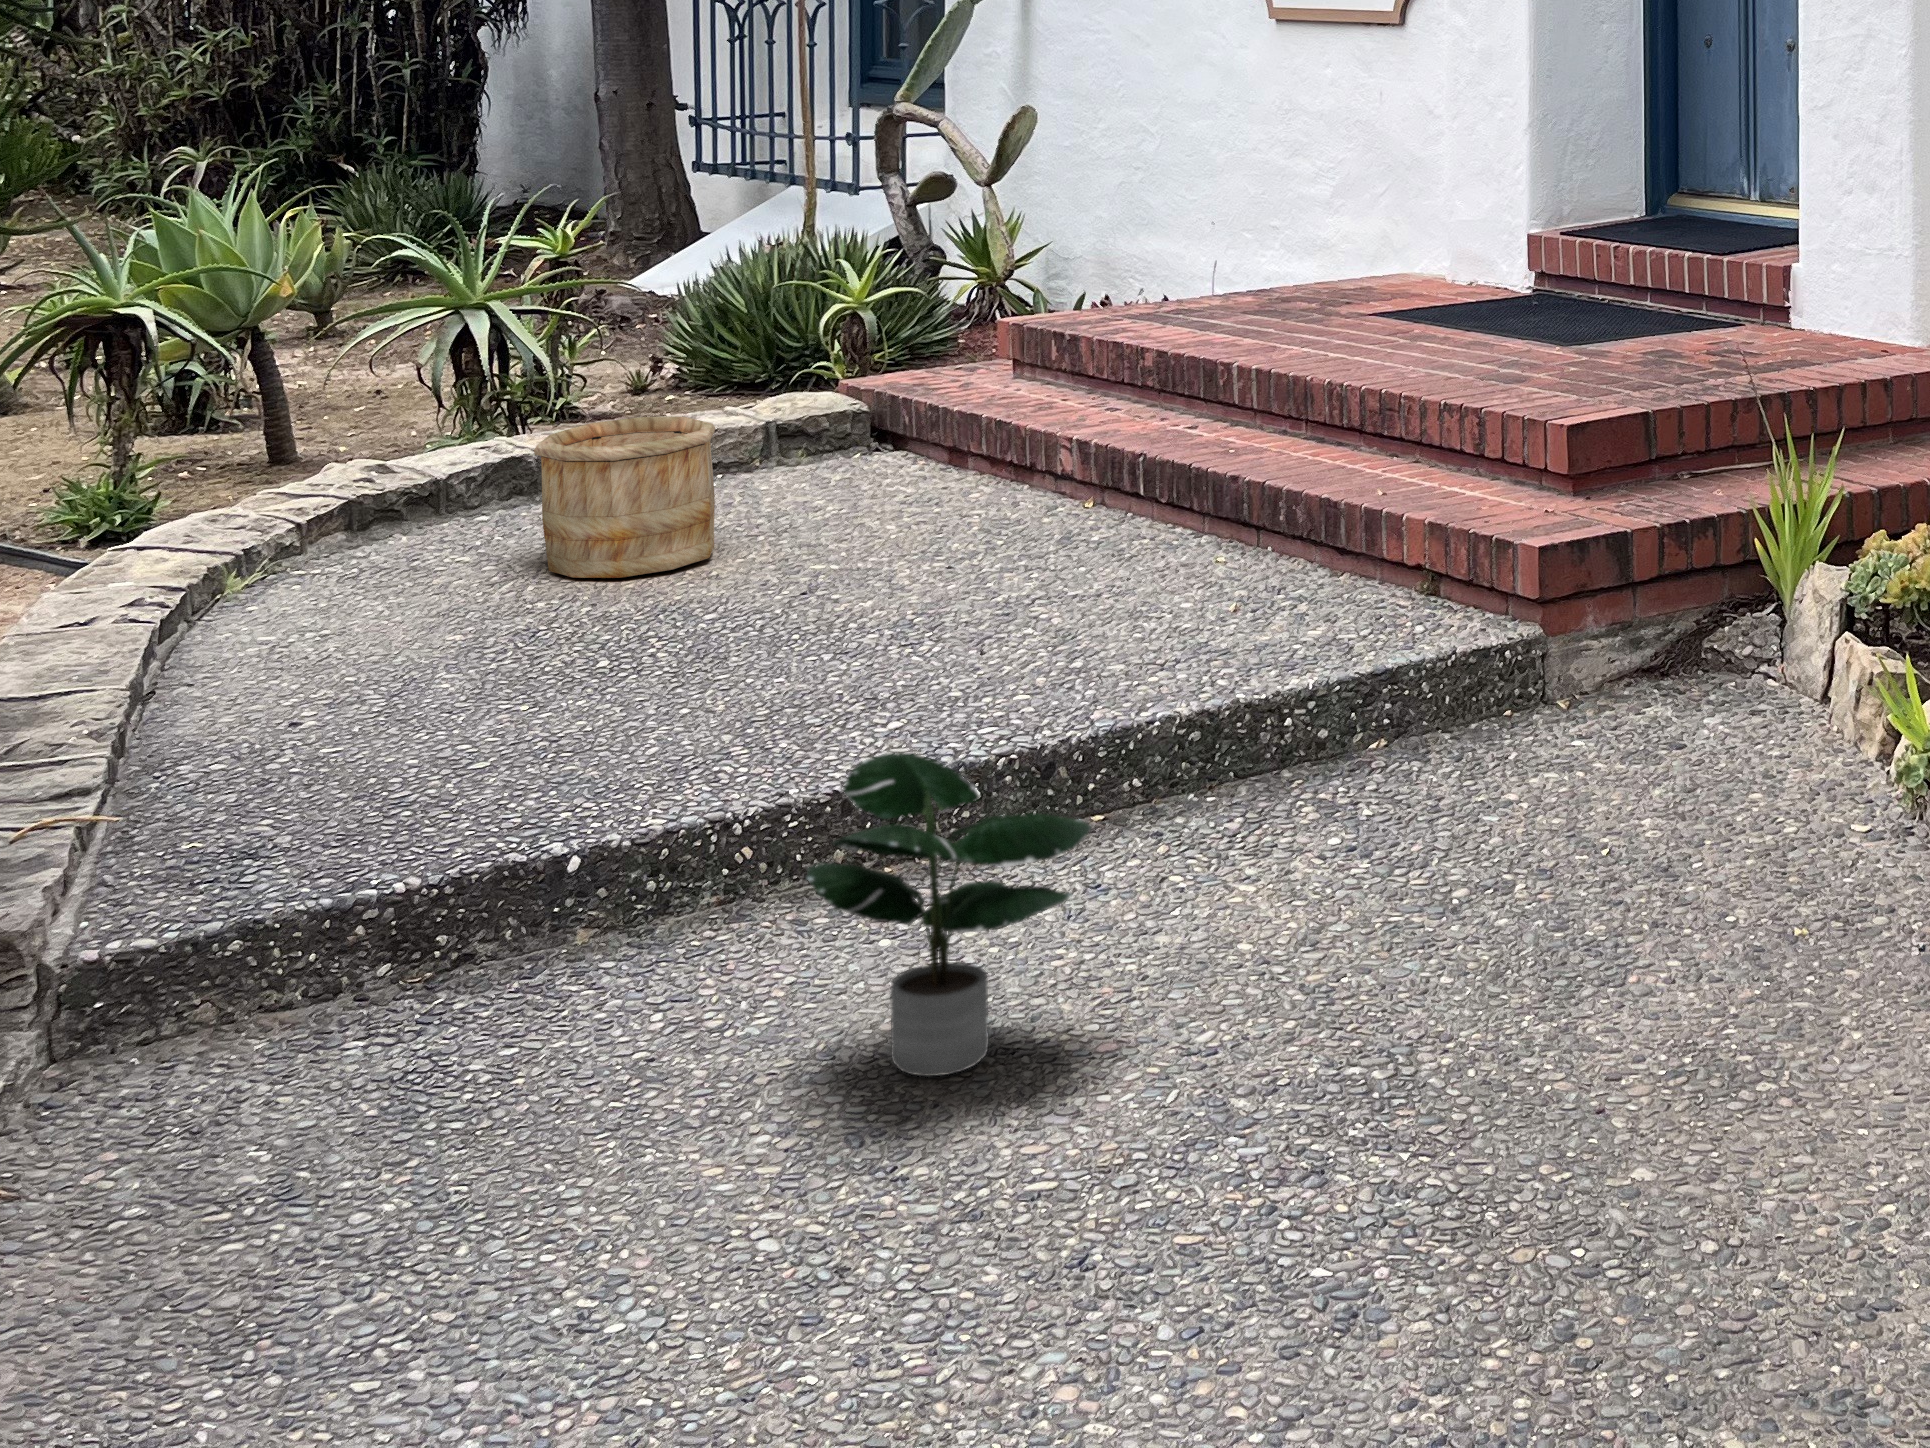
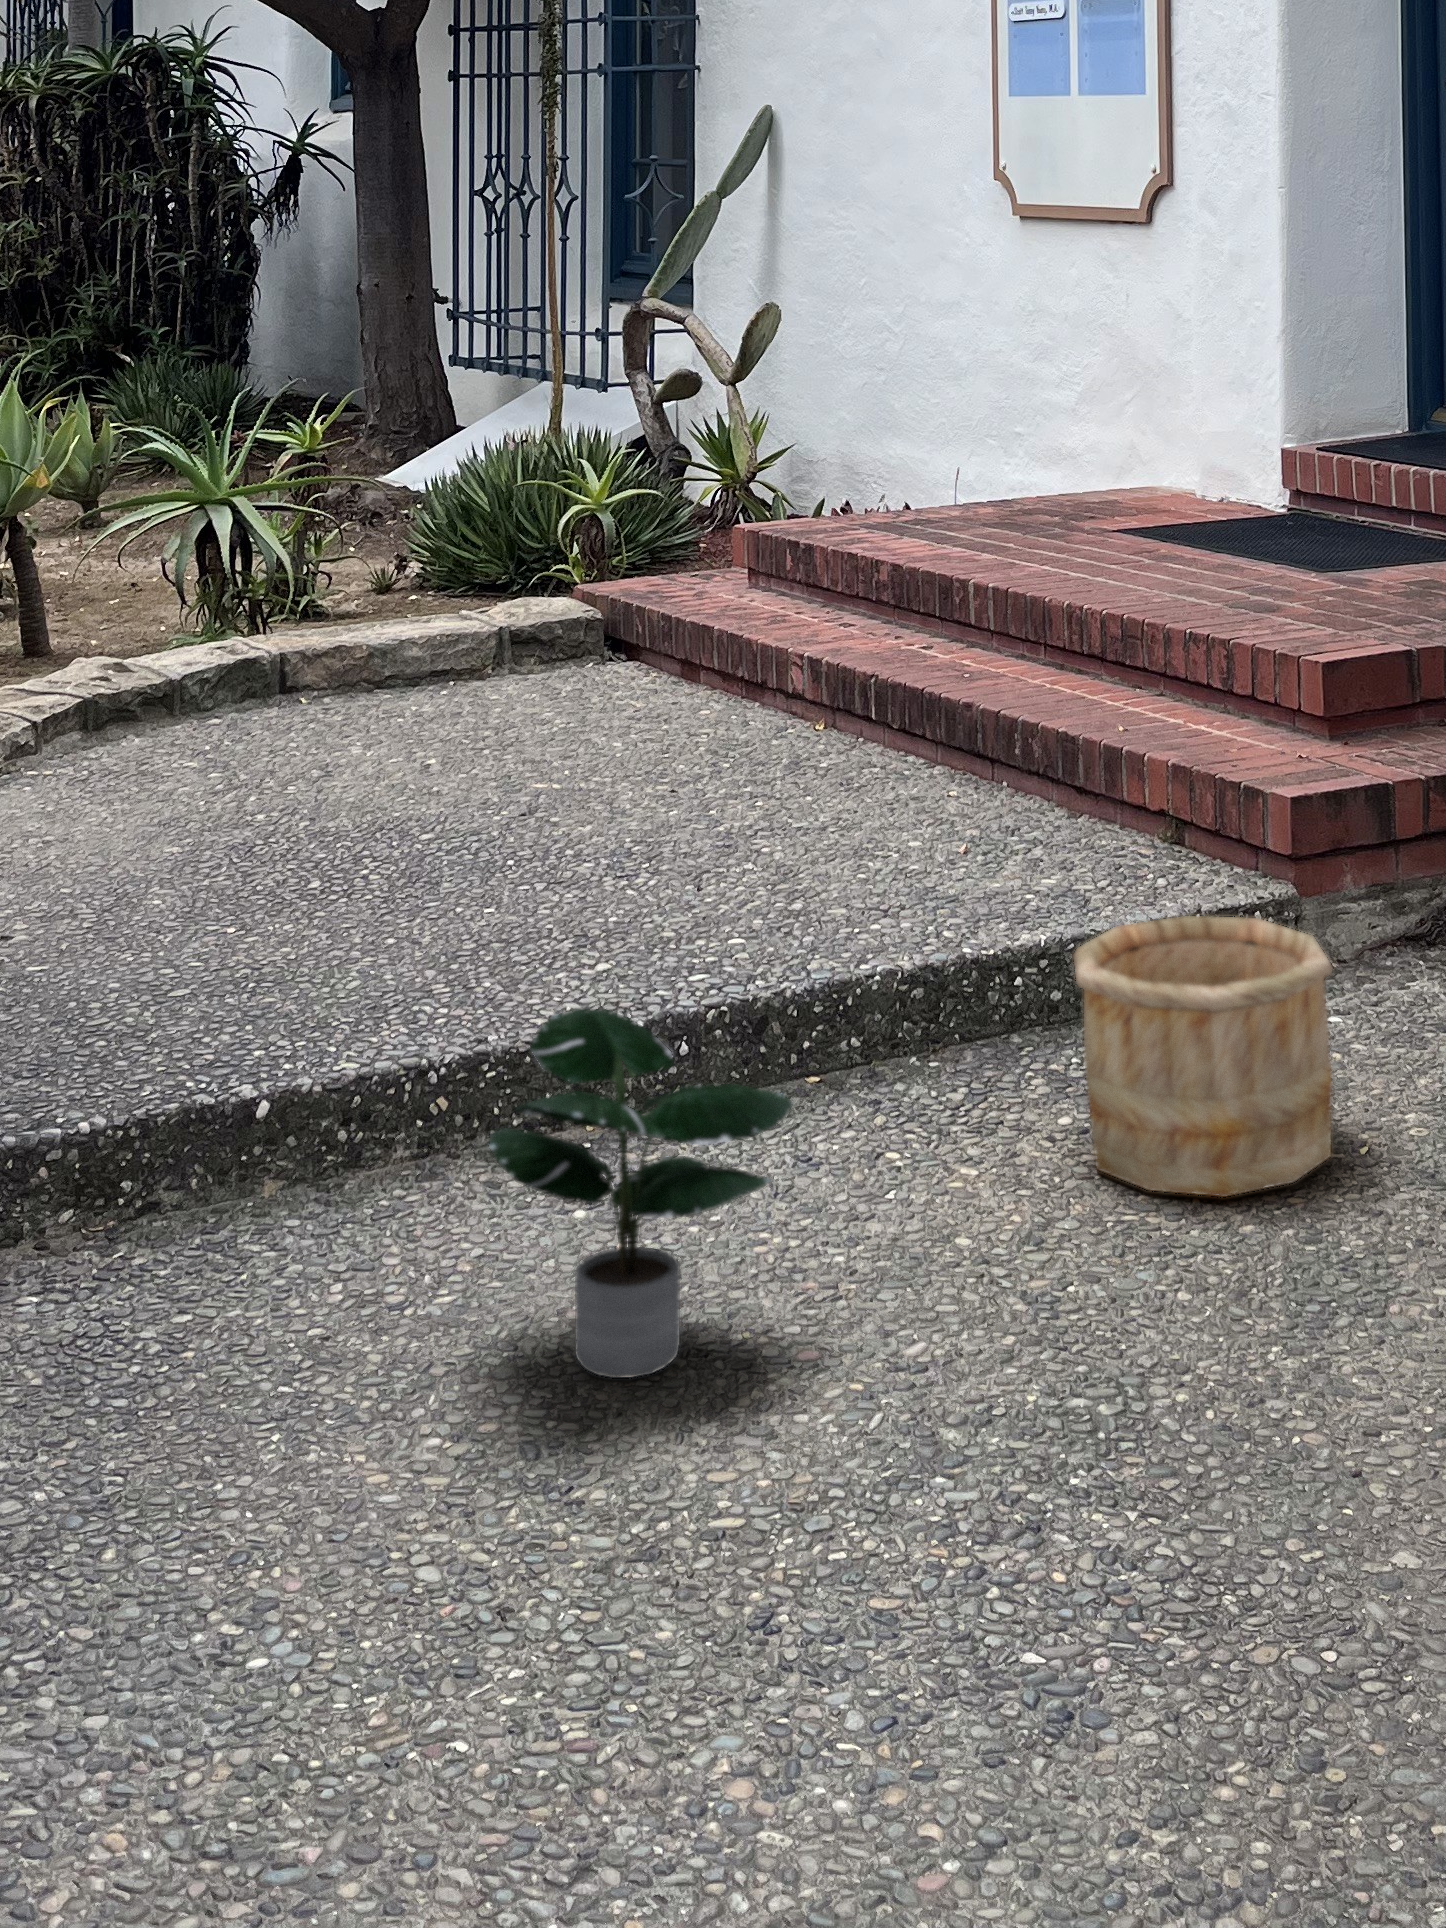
wooden bucket: present [534,416,715,578] -> present [1074,916,1332,1197]

